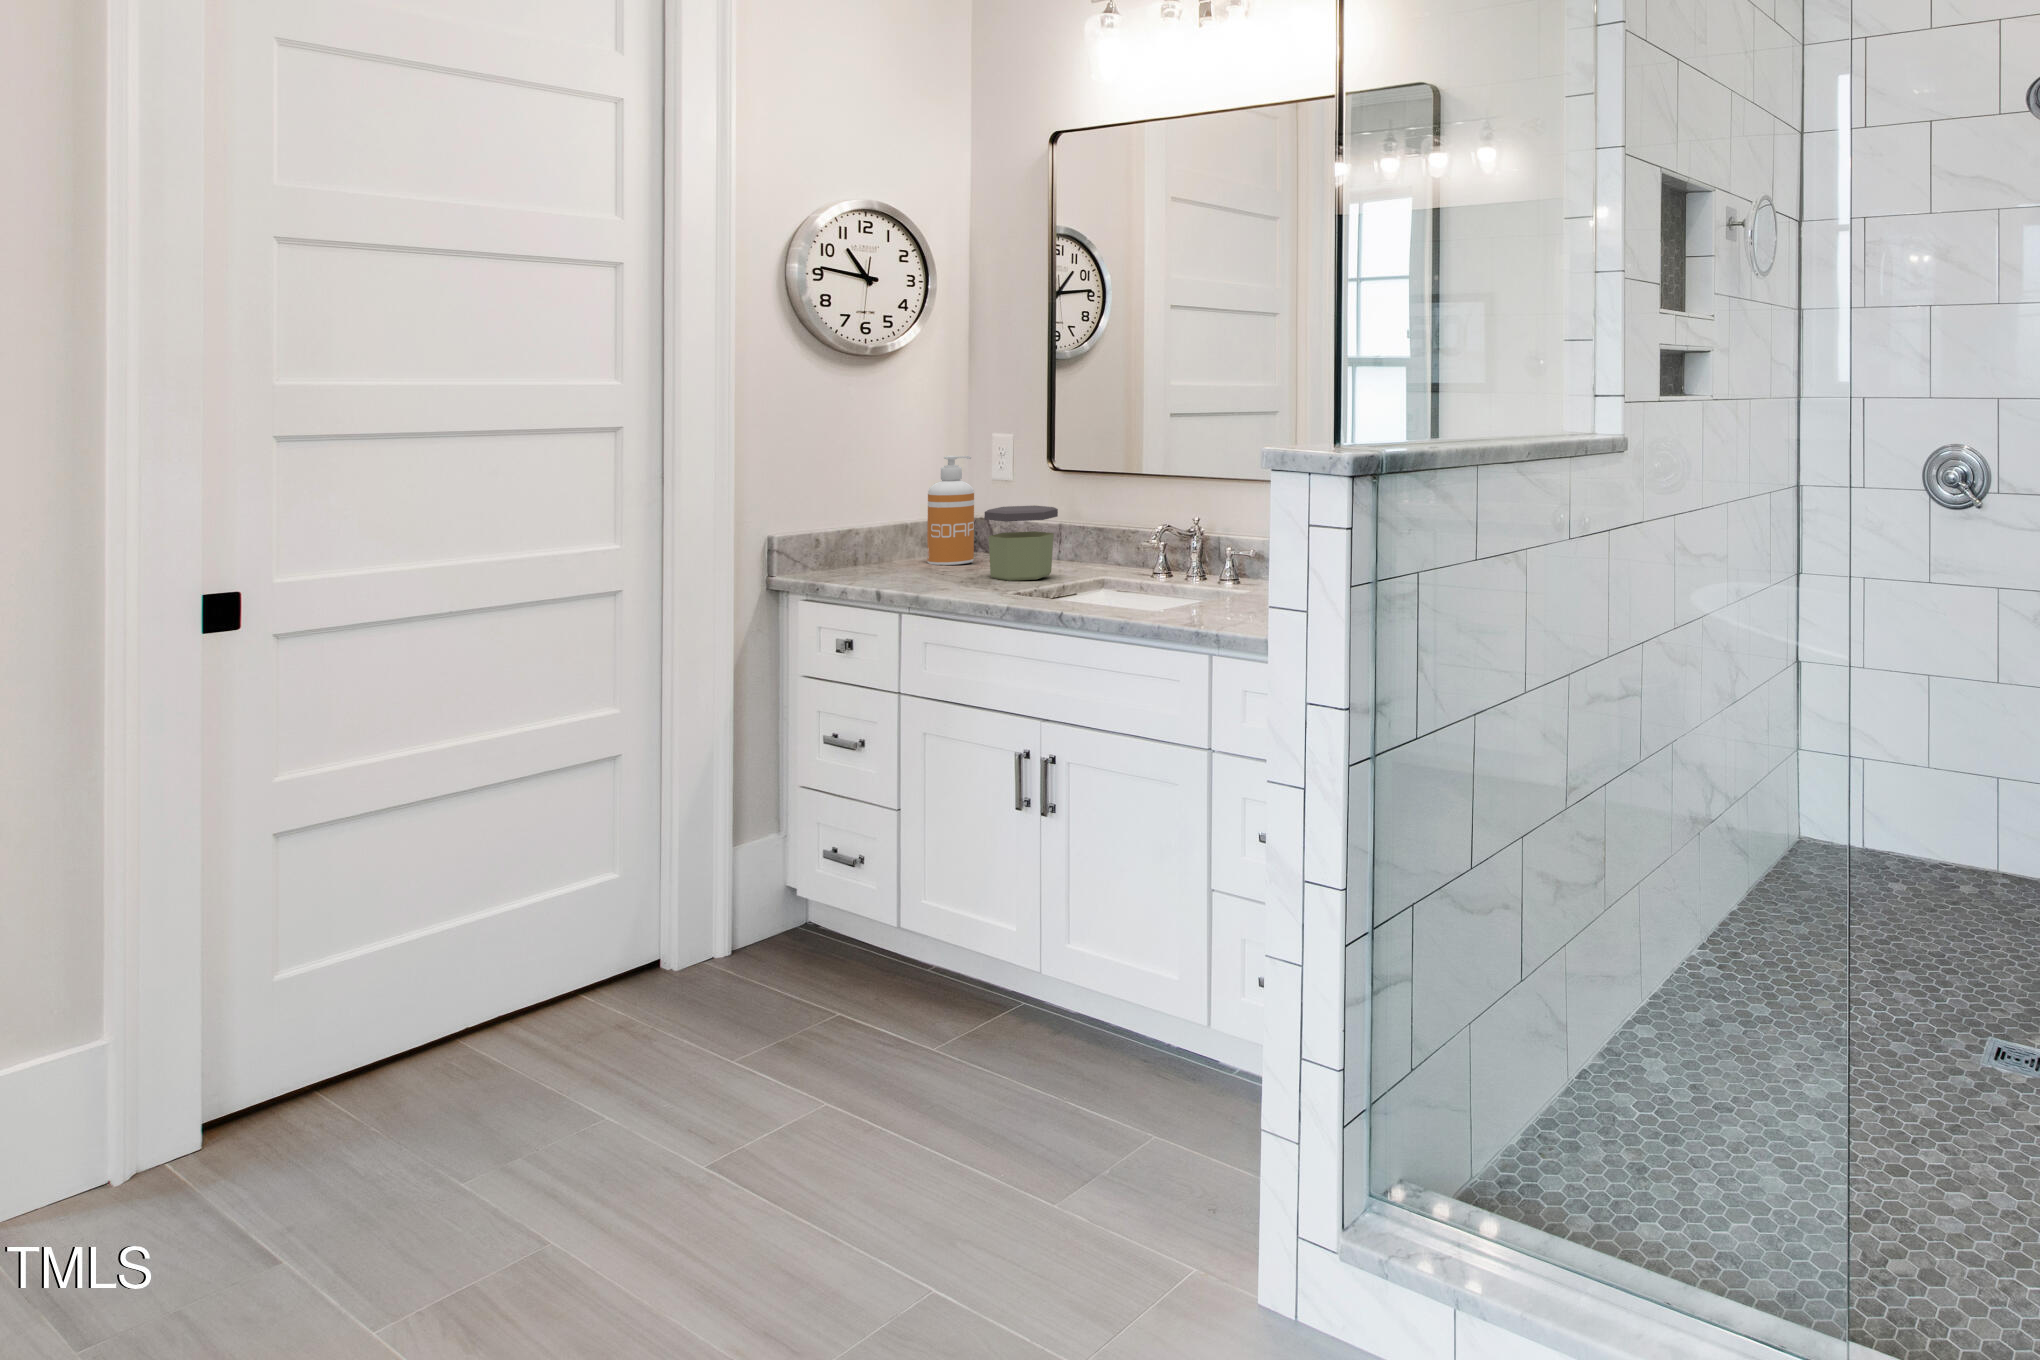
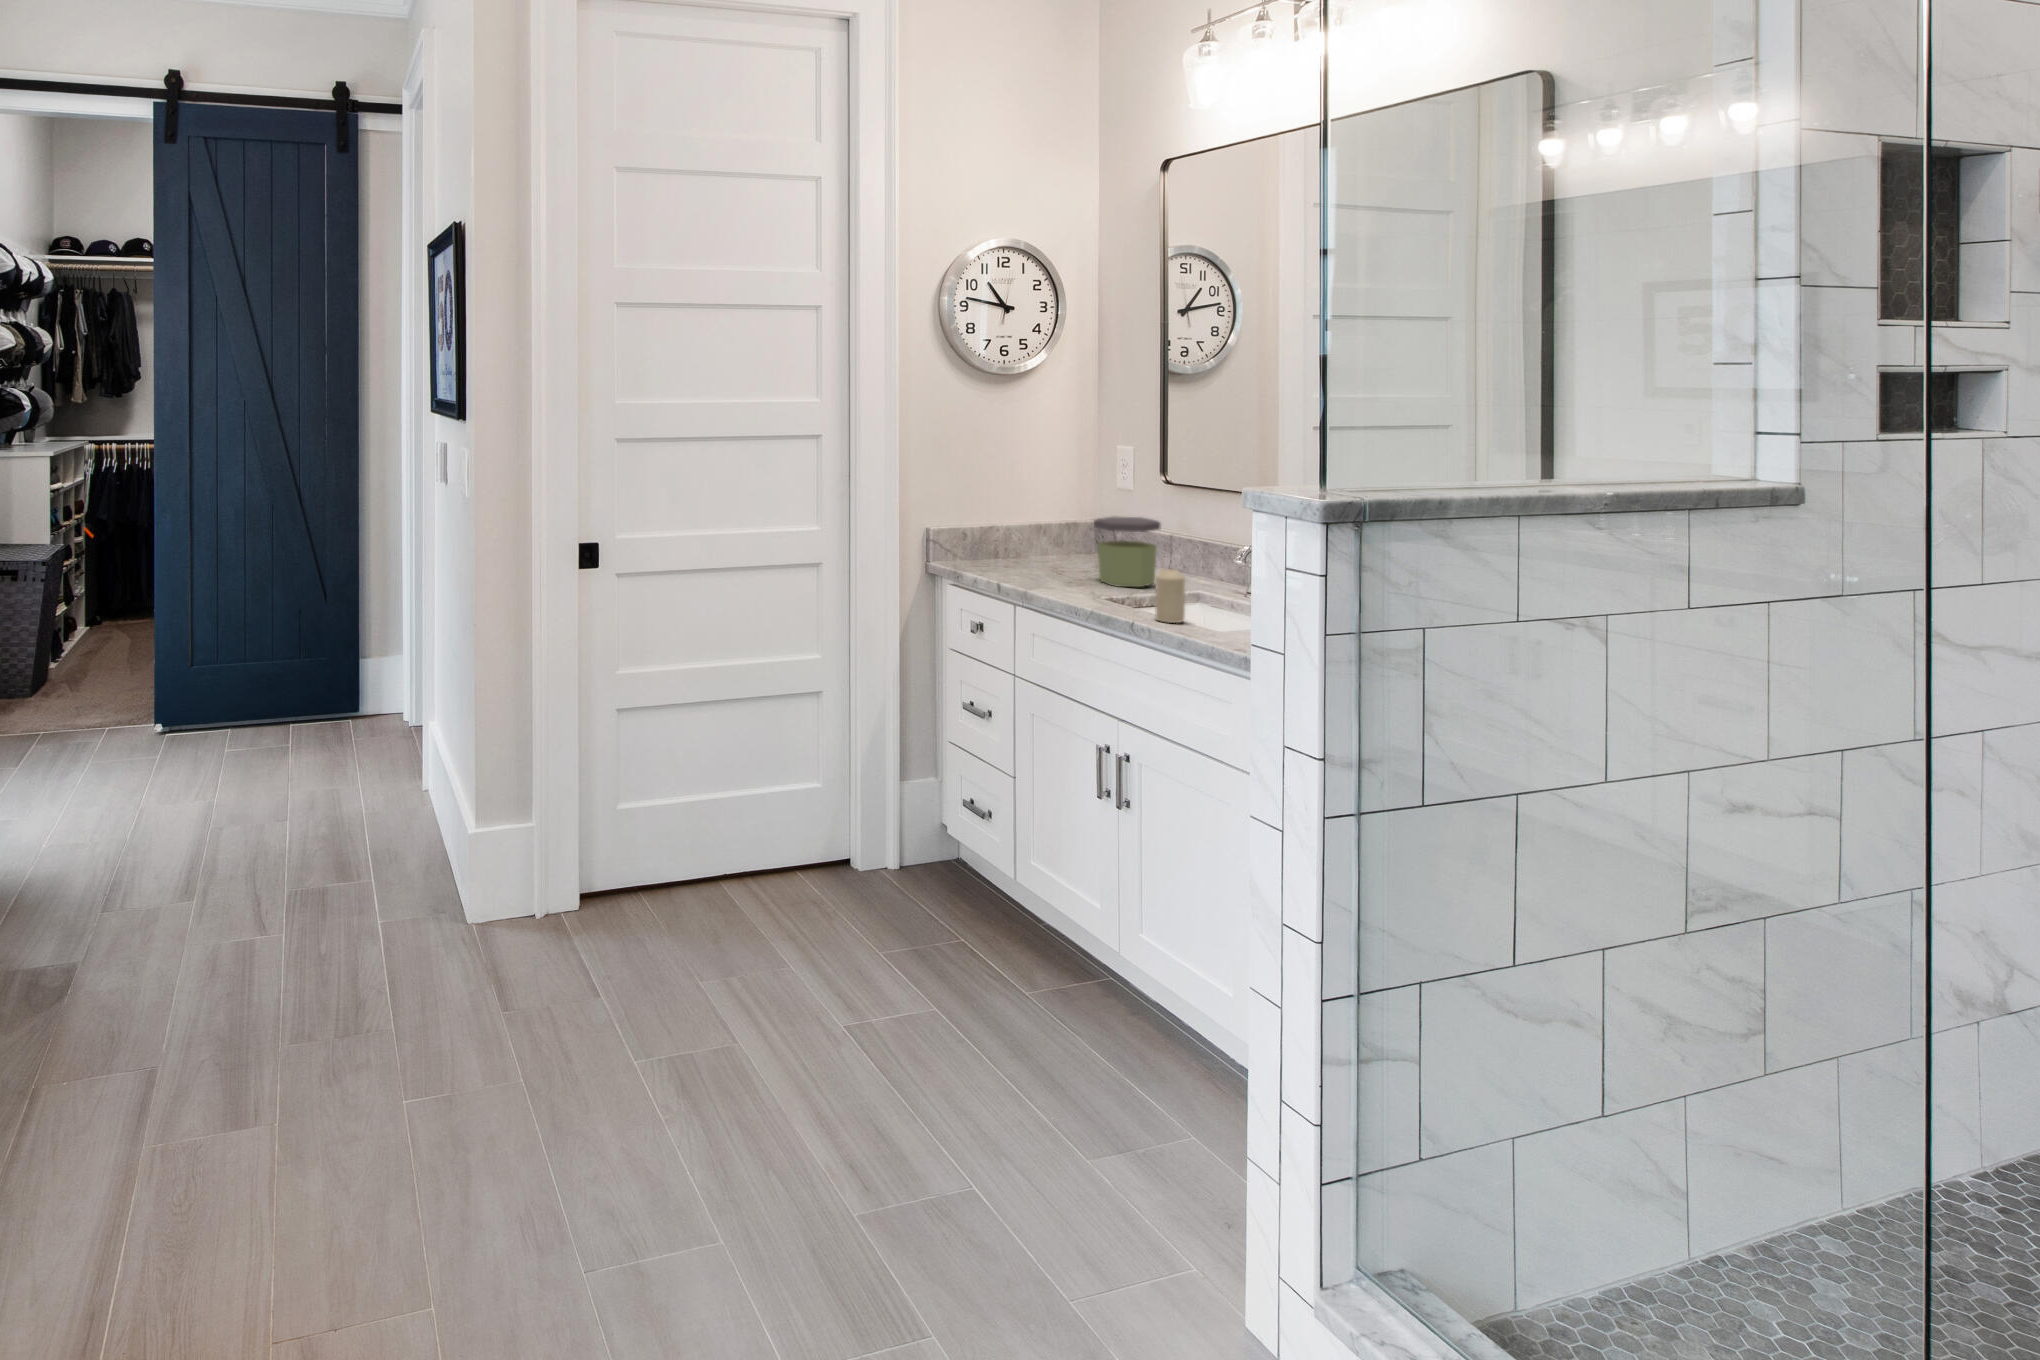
soap dispenser: present [927,456,974,565] -> none [1057,466,1096,566]
candle: none [1079,553,1110,609] -> present [1156,569,1185,623]

